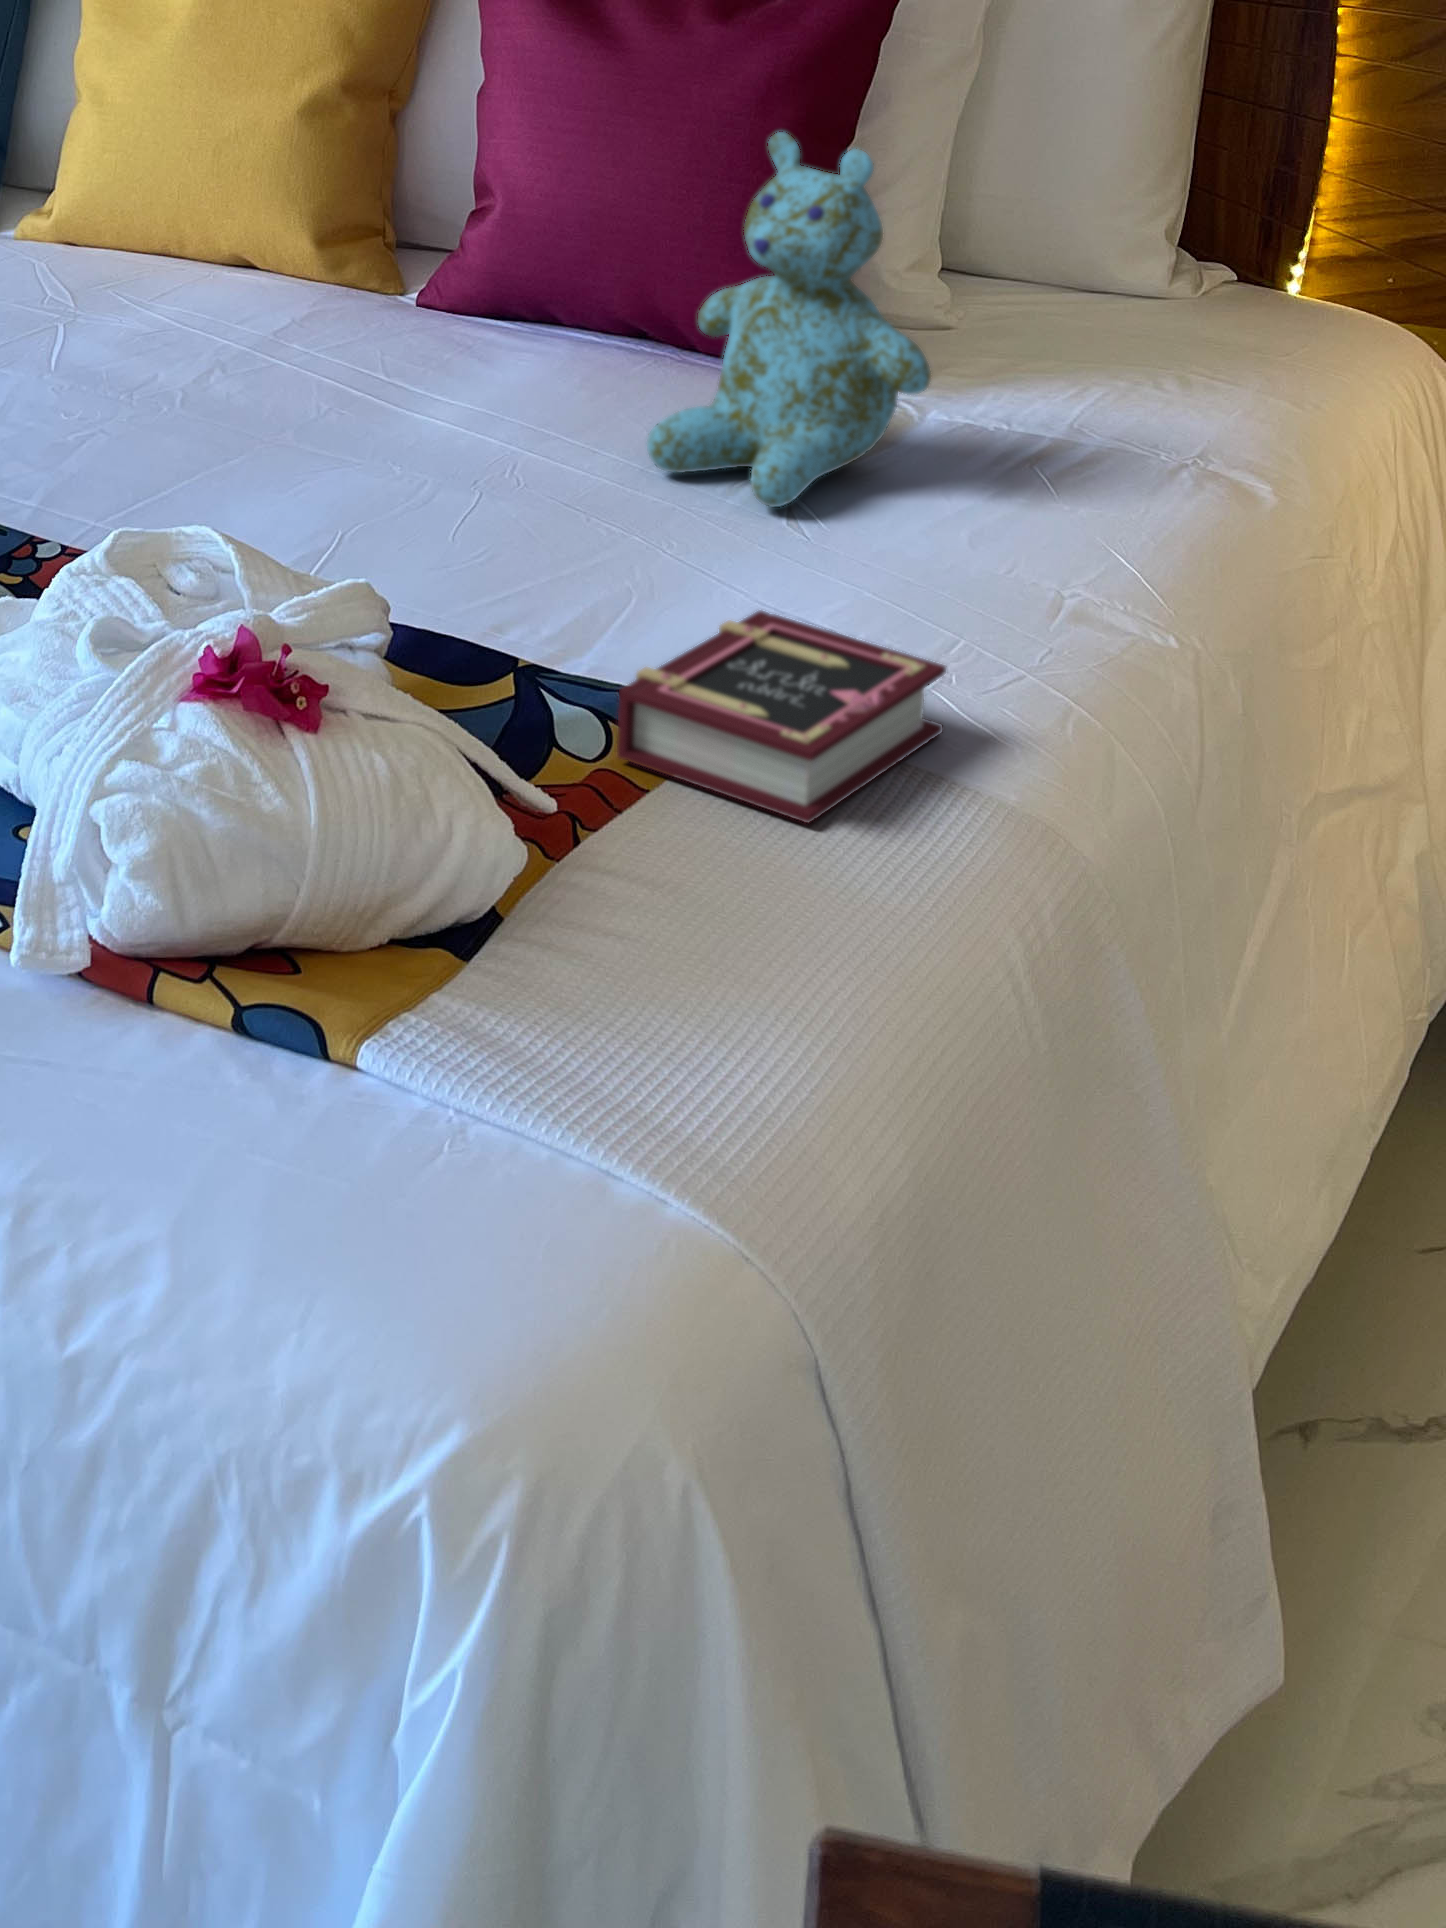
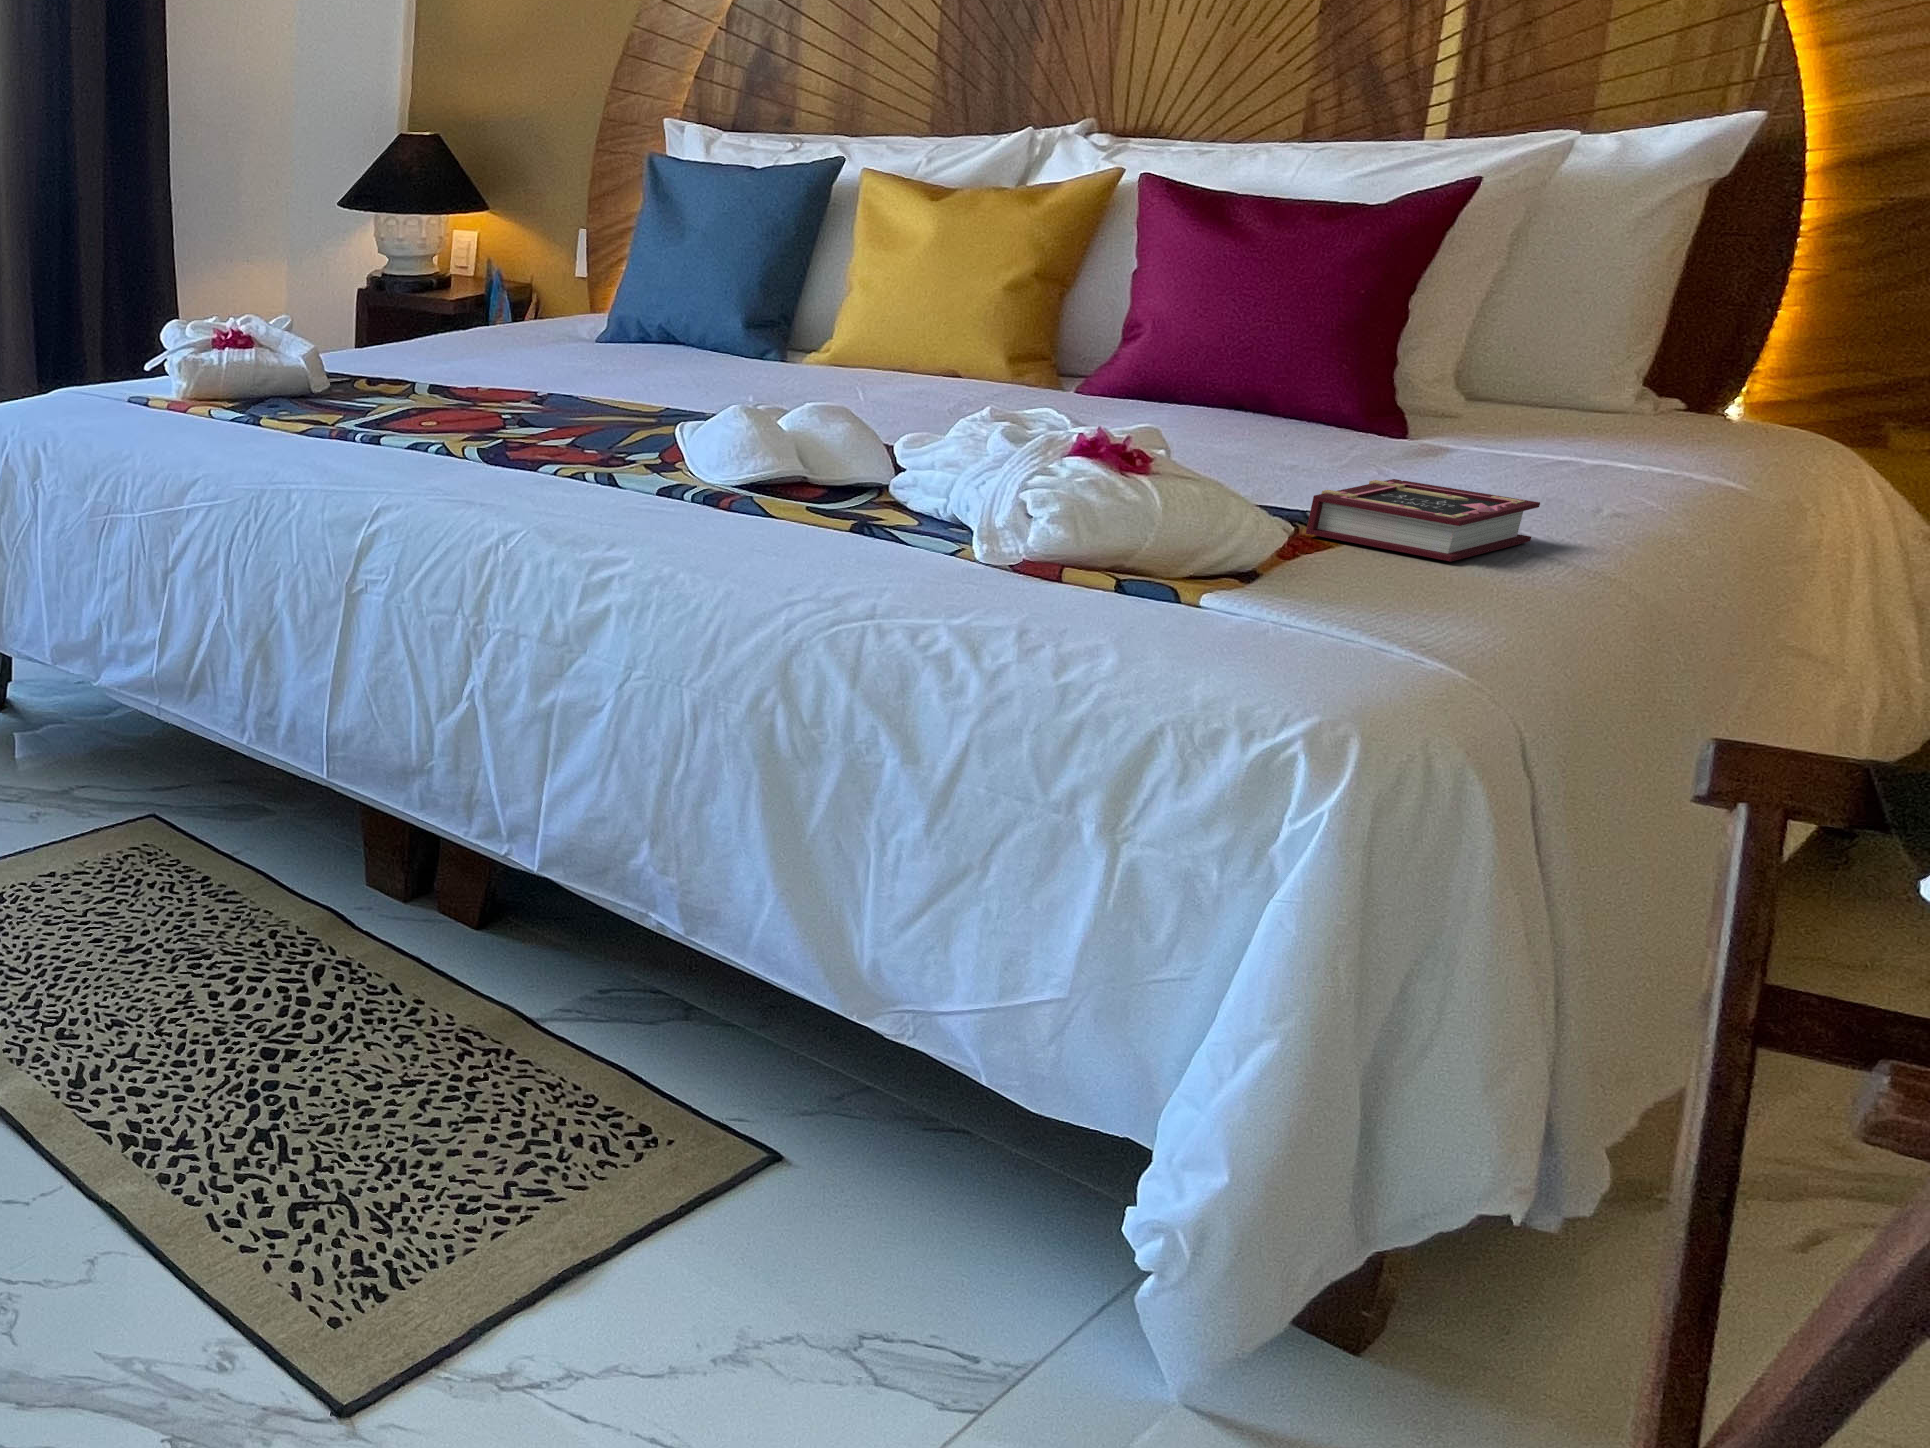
stuffed bear: present [647,132,931,507] -> none [1271,259,1490,464]

